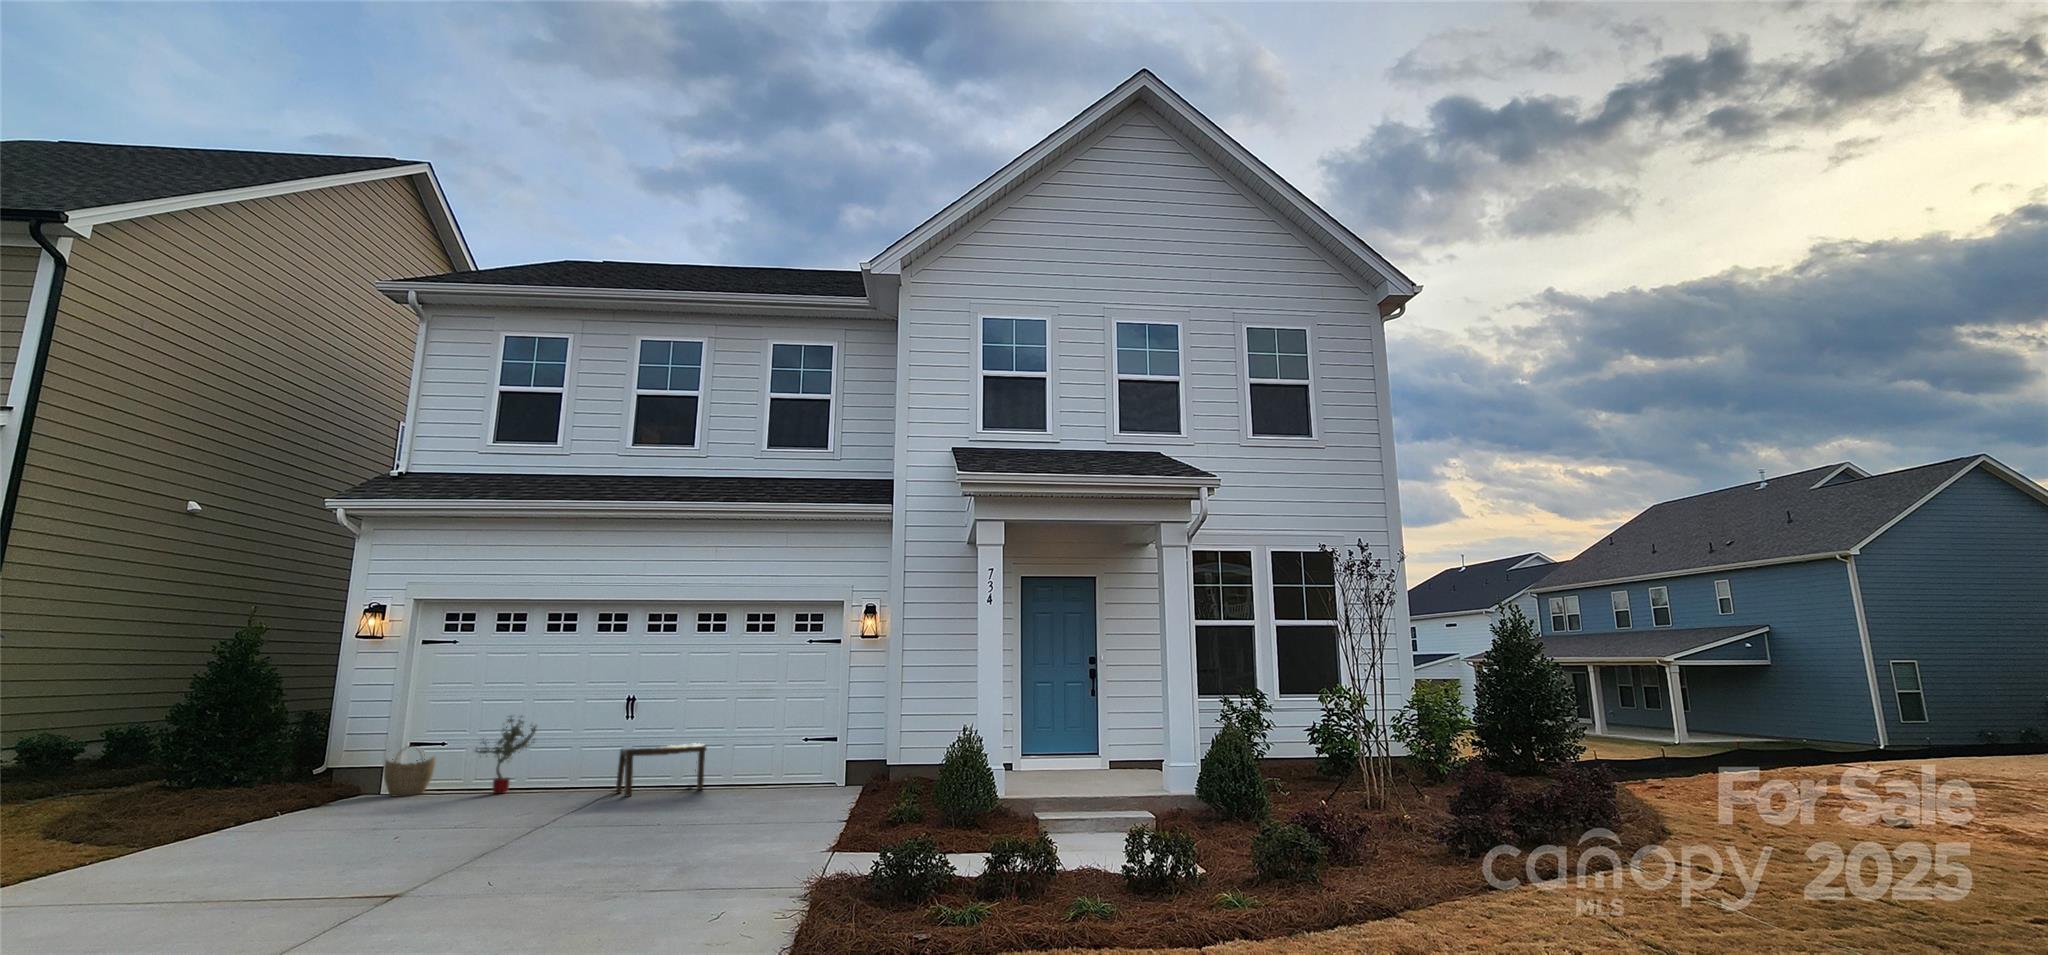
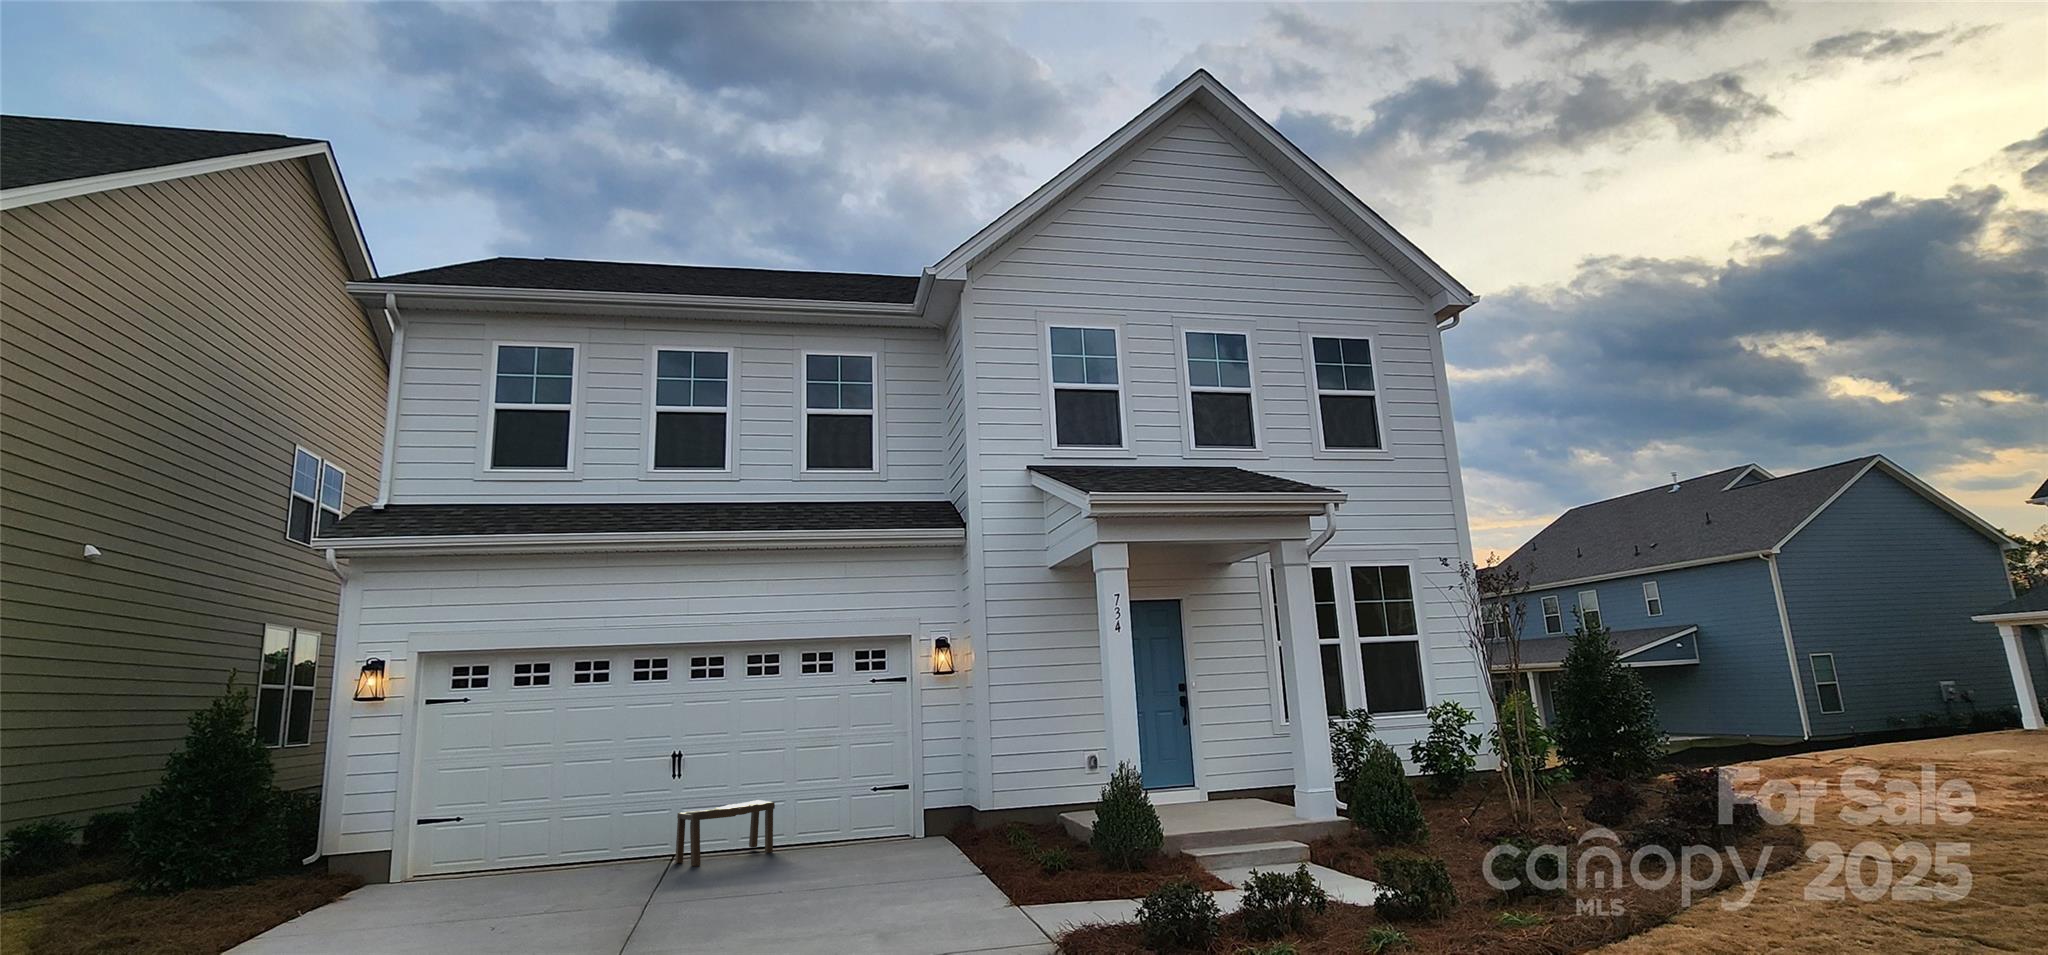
potted tree: present [475,716,537,794] -> none [500,780,578,874]
woven basket: present [384,746,435,797] -> none [393,822,452,886]

